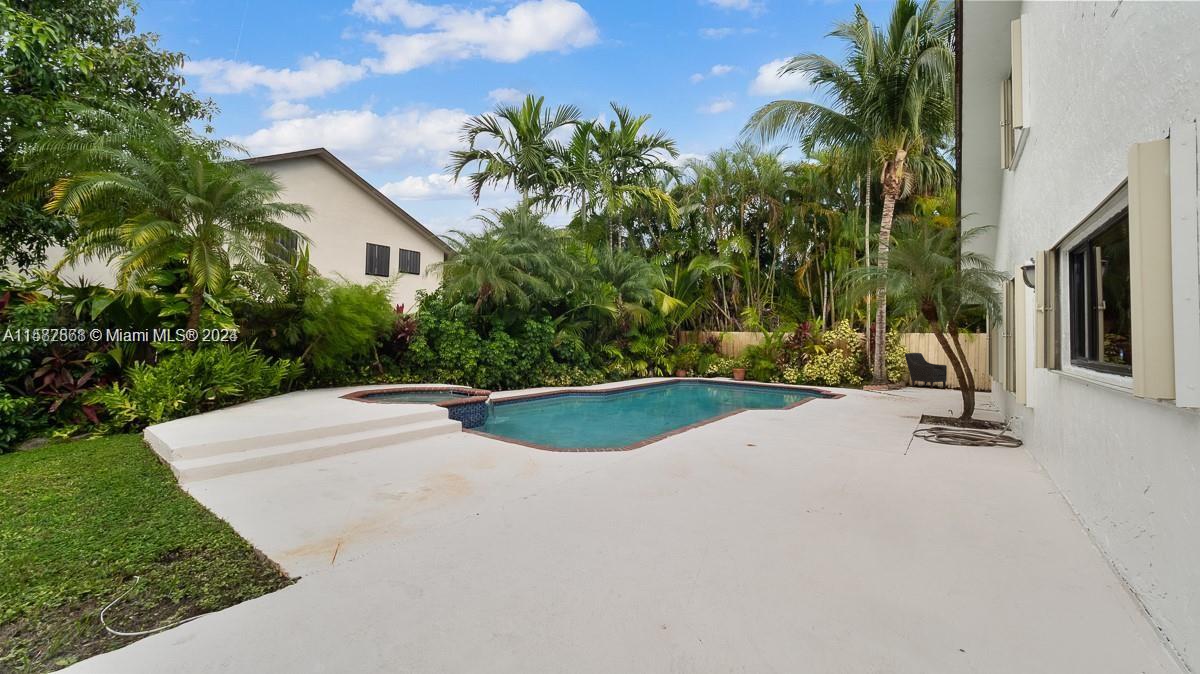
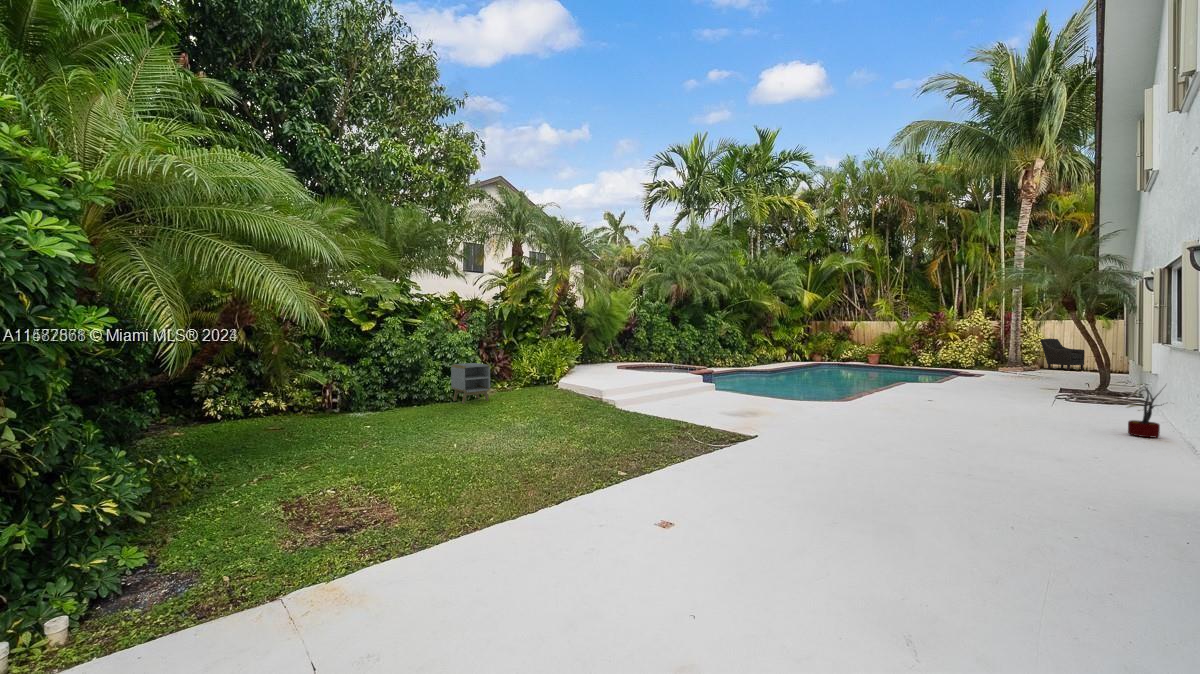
side table: none [17,392,89,464] -> present [451,363,490,404]
decorative plant: none [1001,425,1060,506] -> present [1128,387,1162,437]

